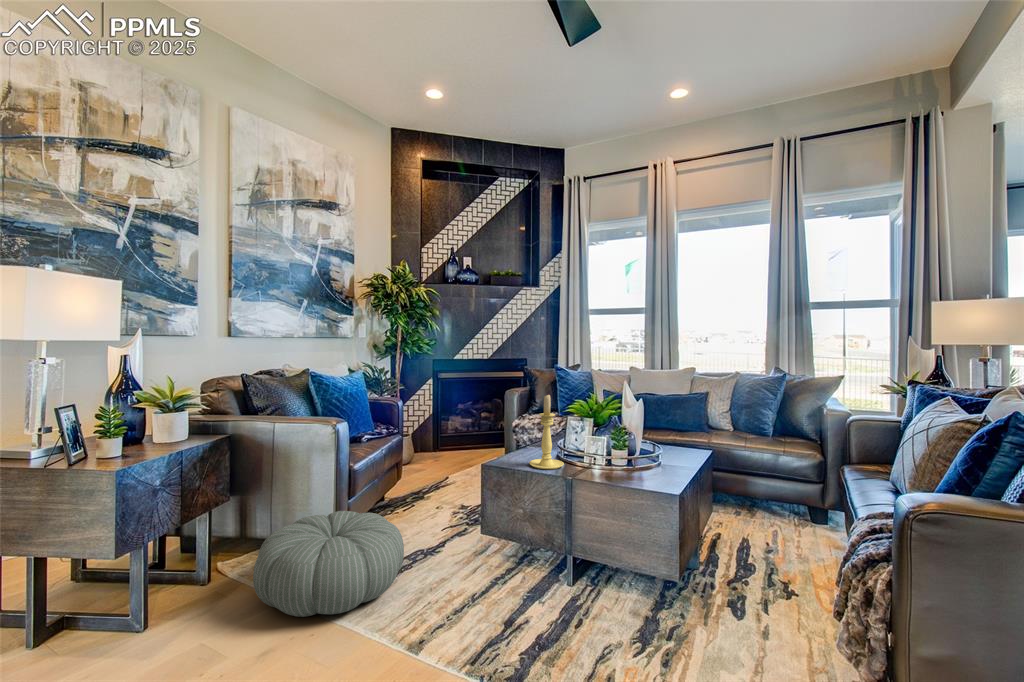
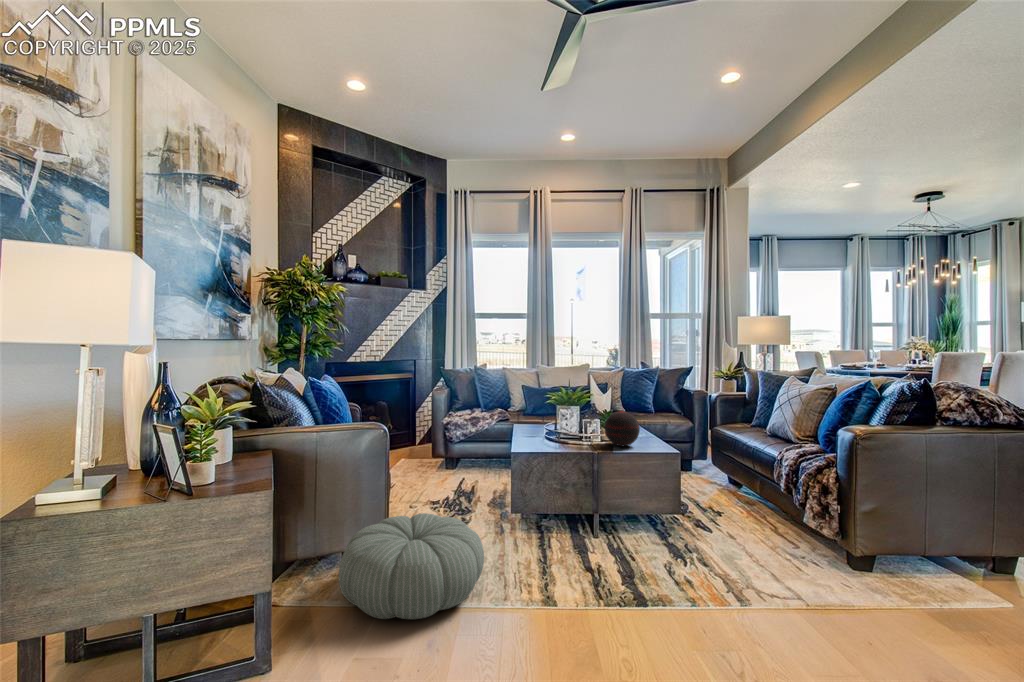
candle holder: present [529,395,564,469] -> none [544,386,573,450]
decorative orb: none [602,431,646,475] -> present [604,411,640,446]

